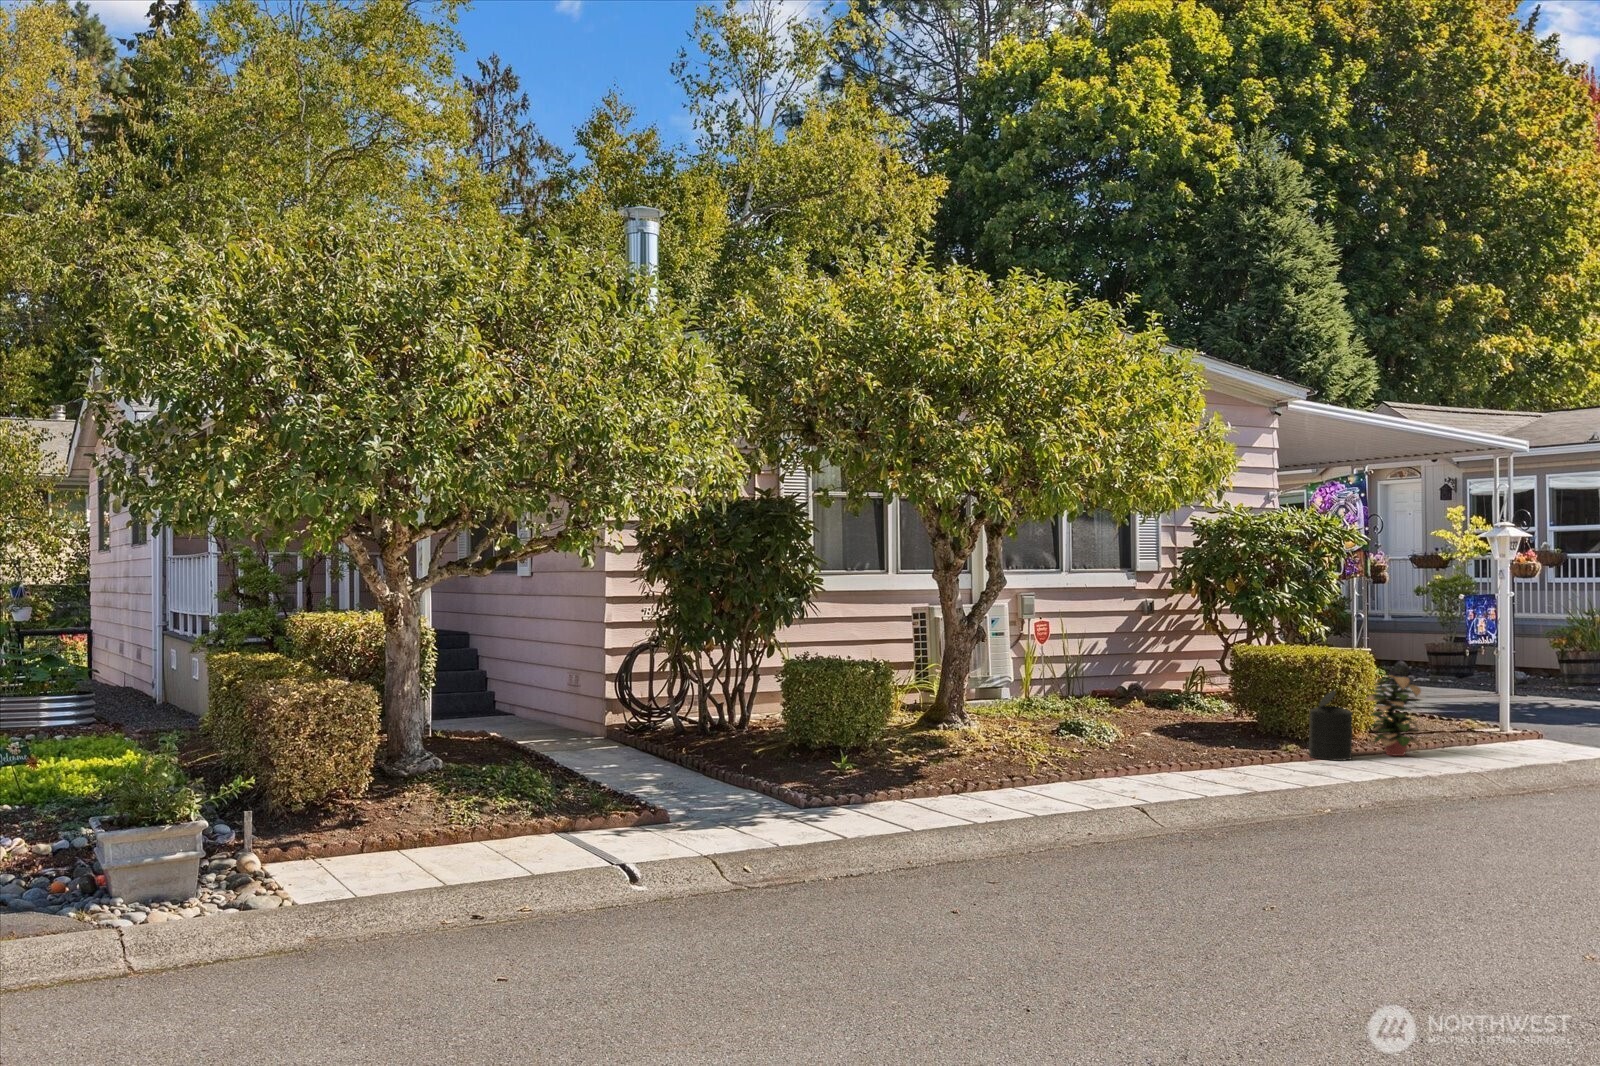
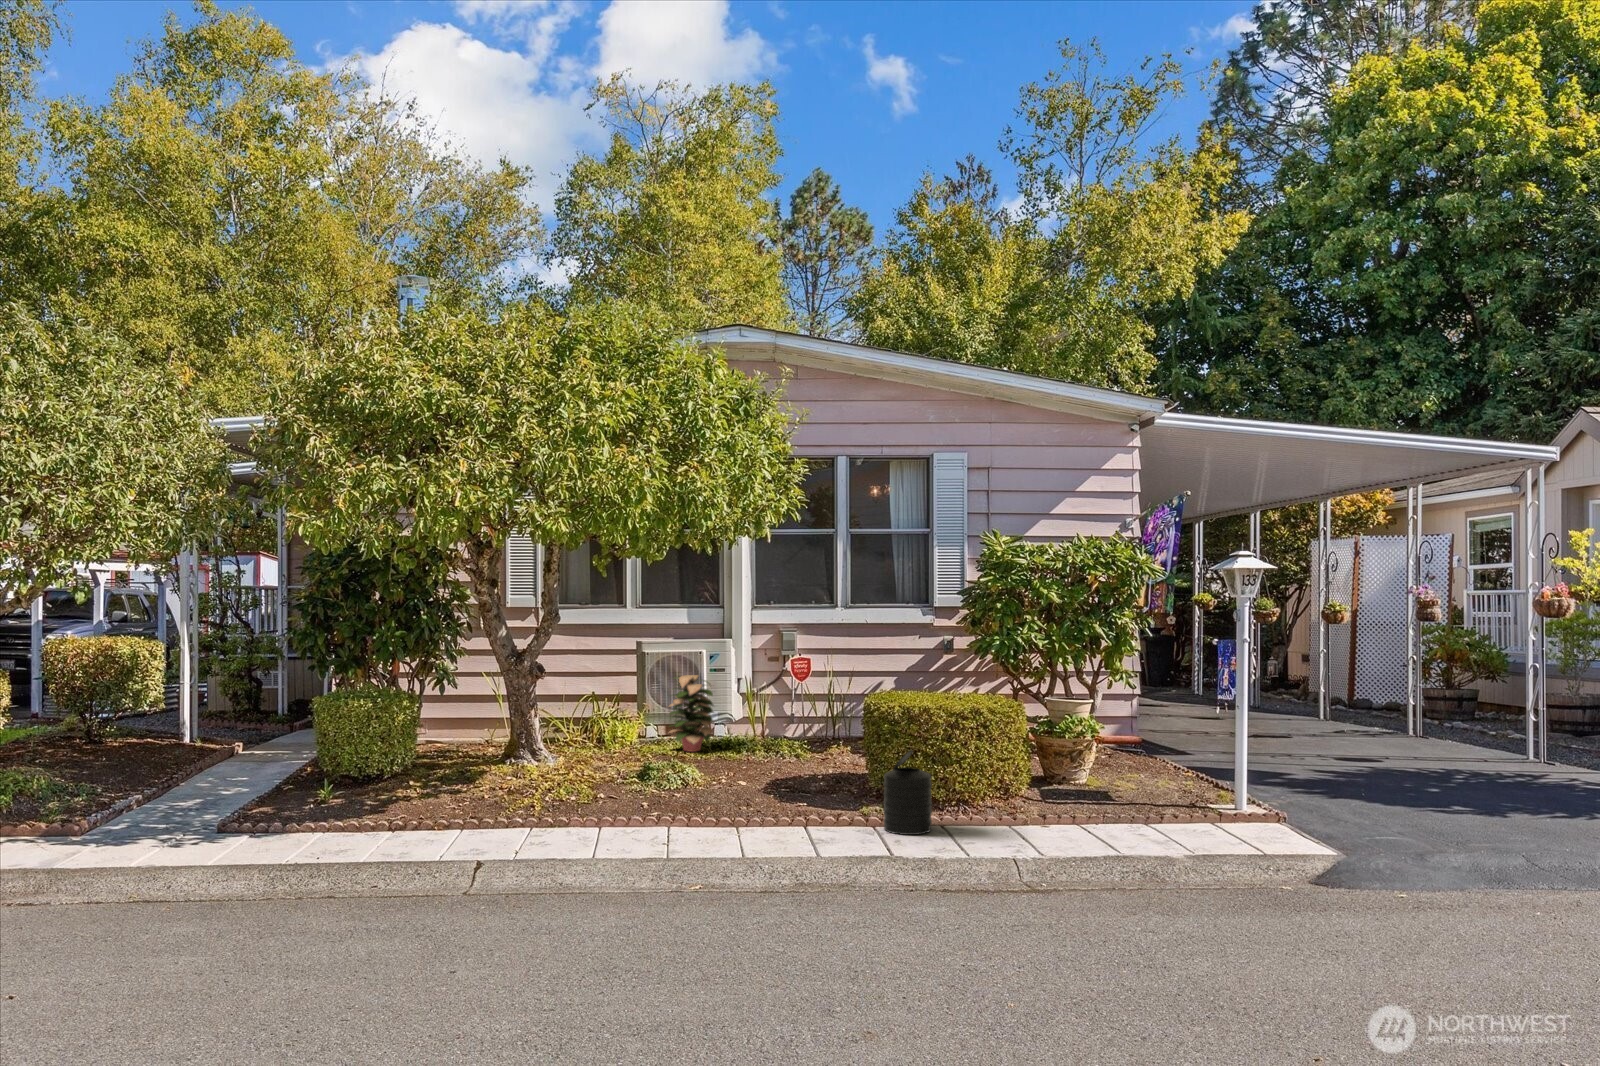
decorative plant: present [1366,675,1422,756] -> present [669,675,713,752]

